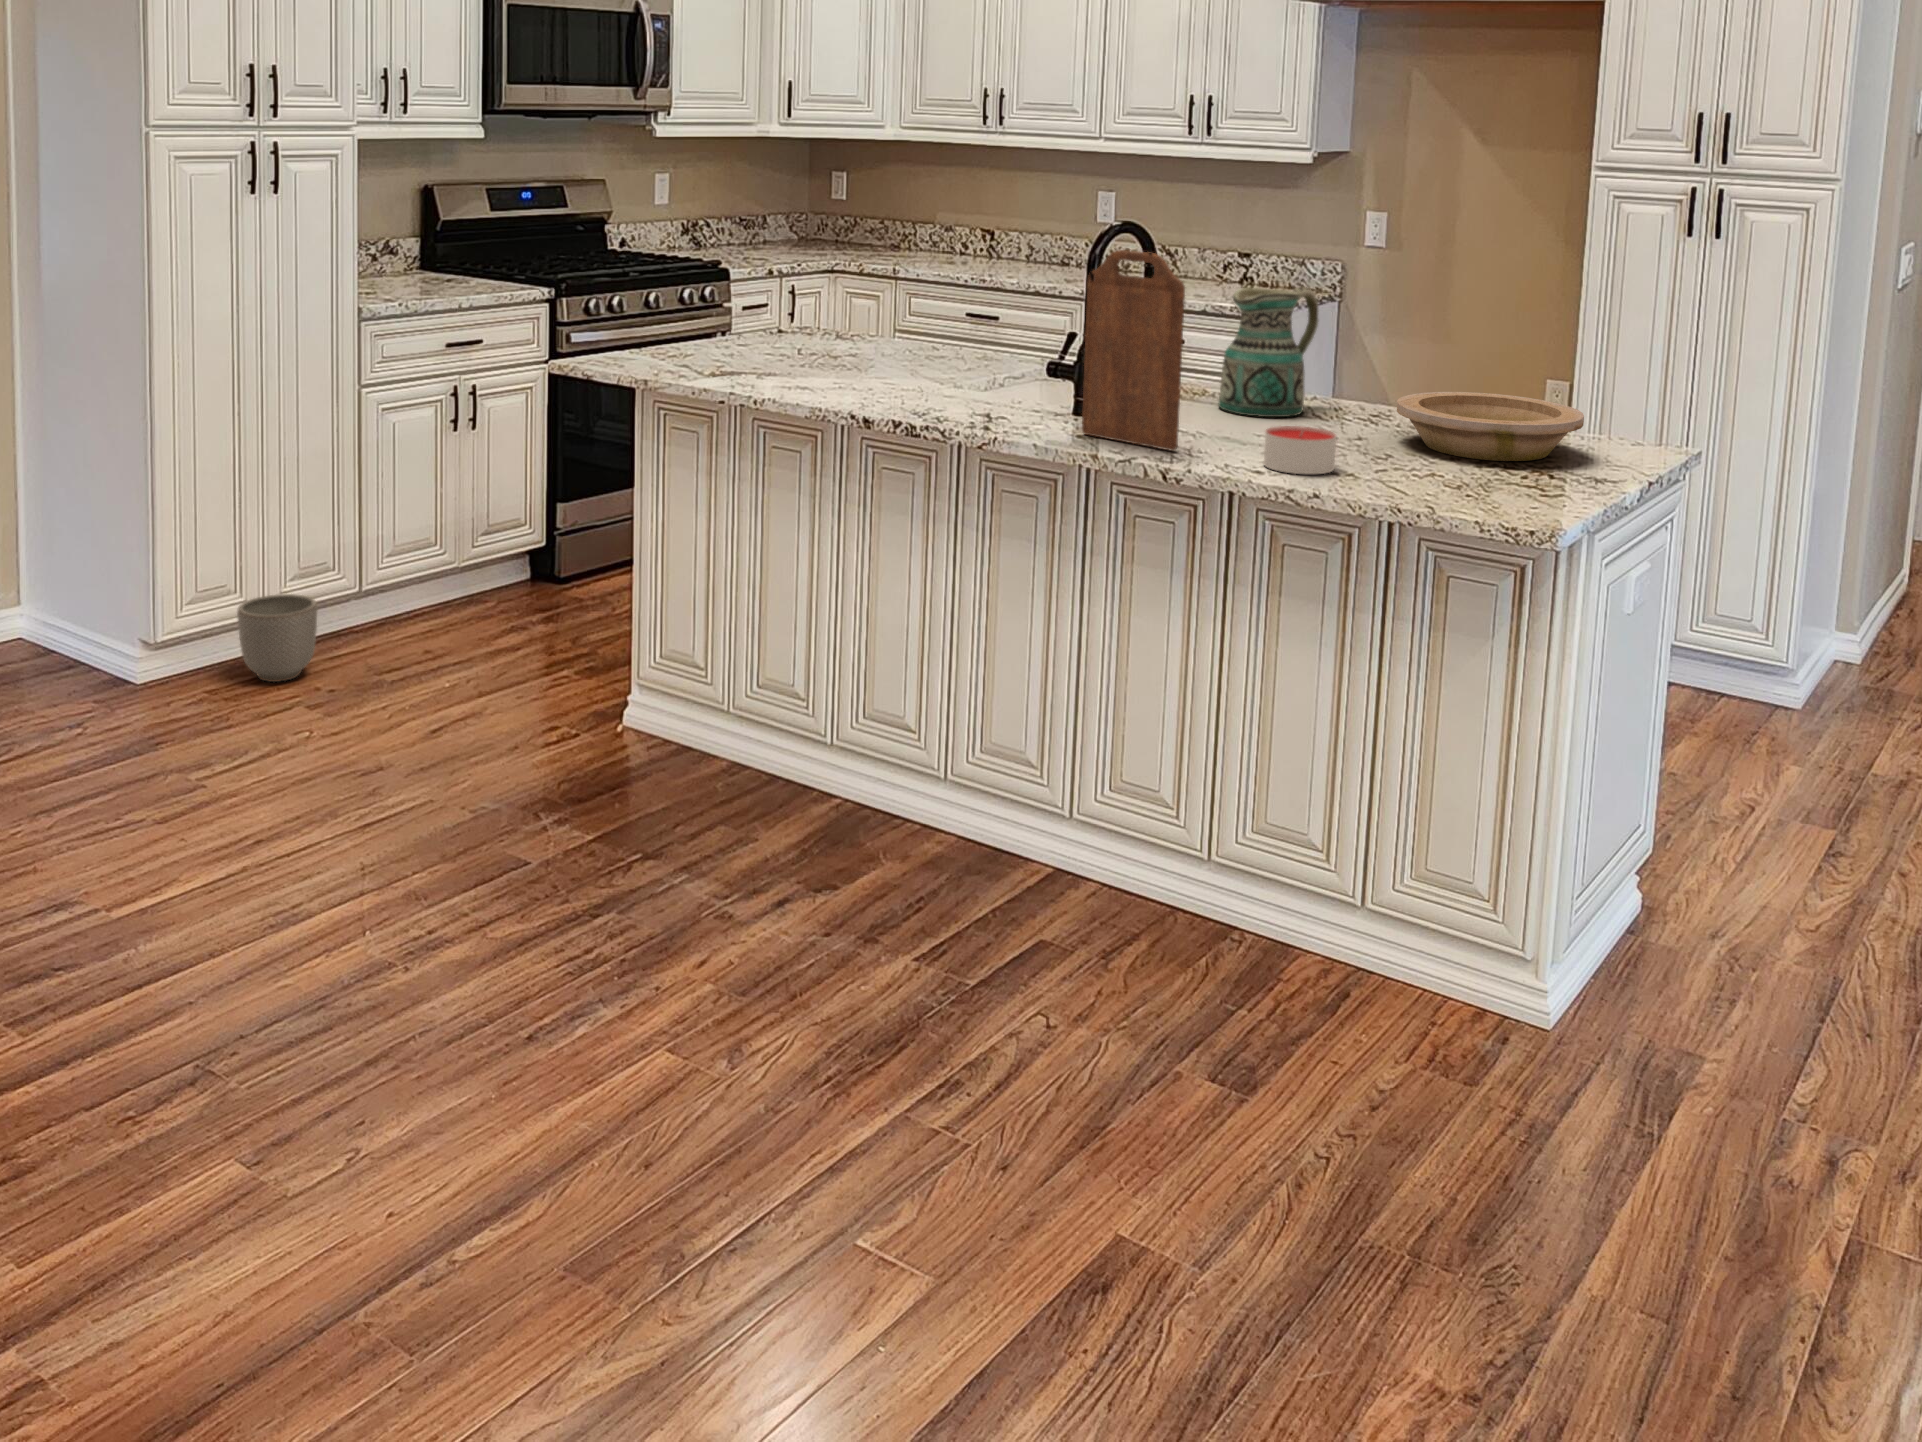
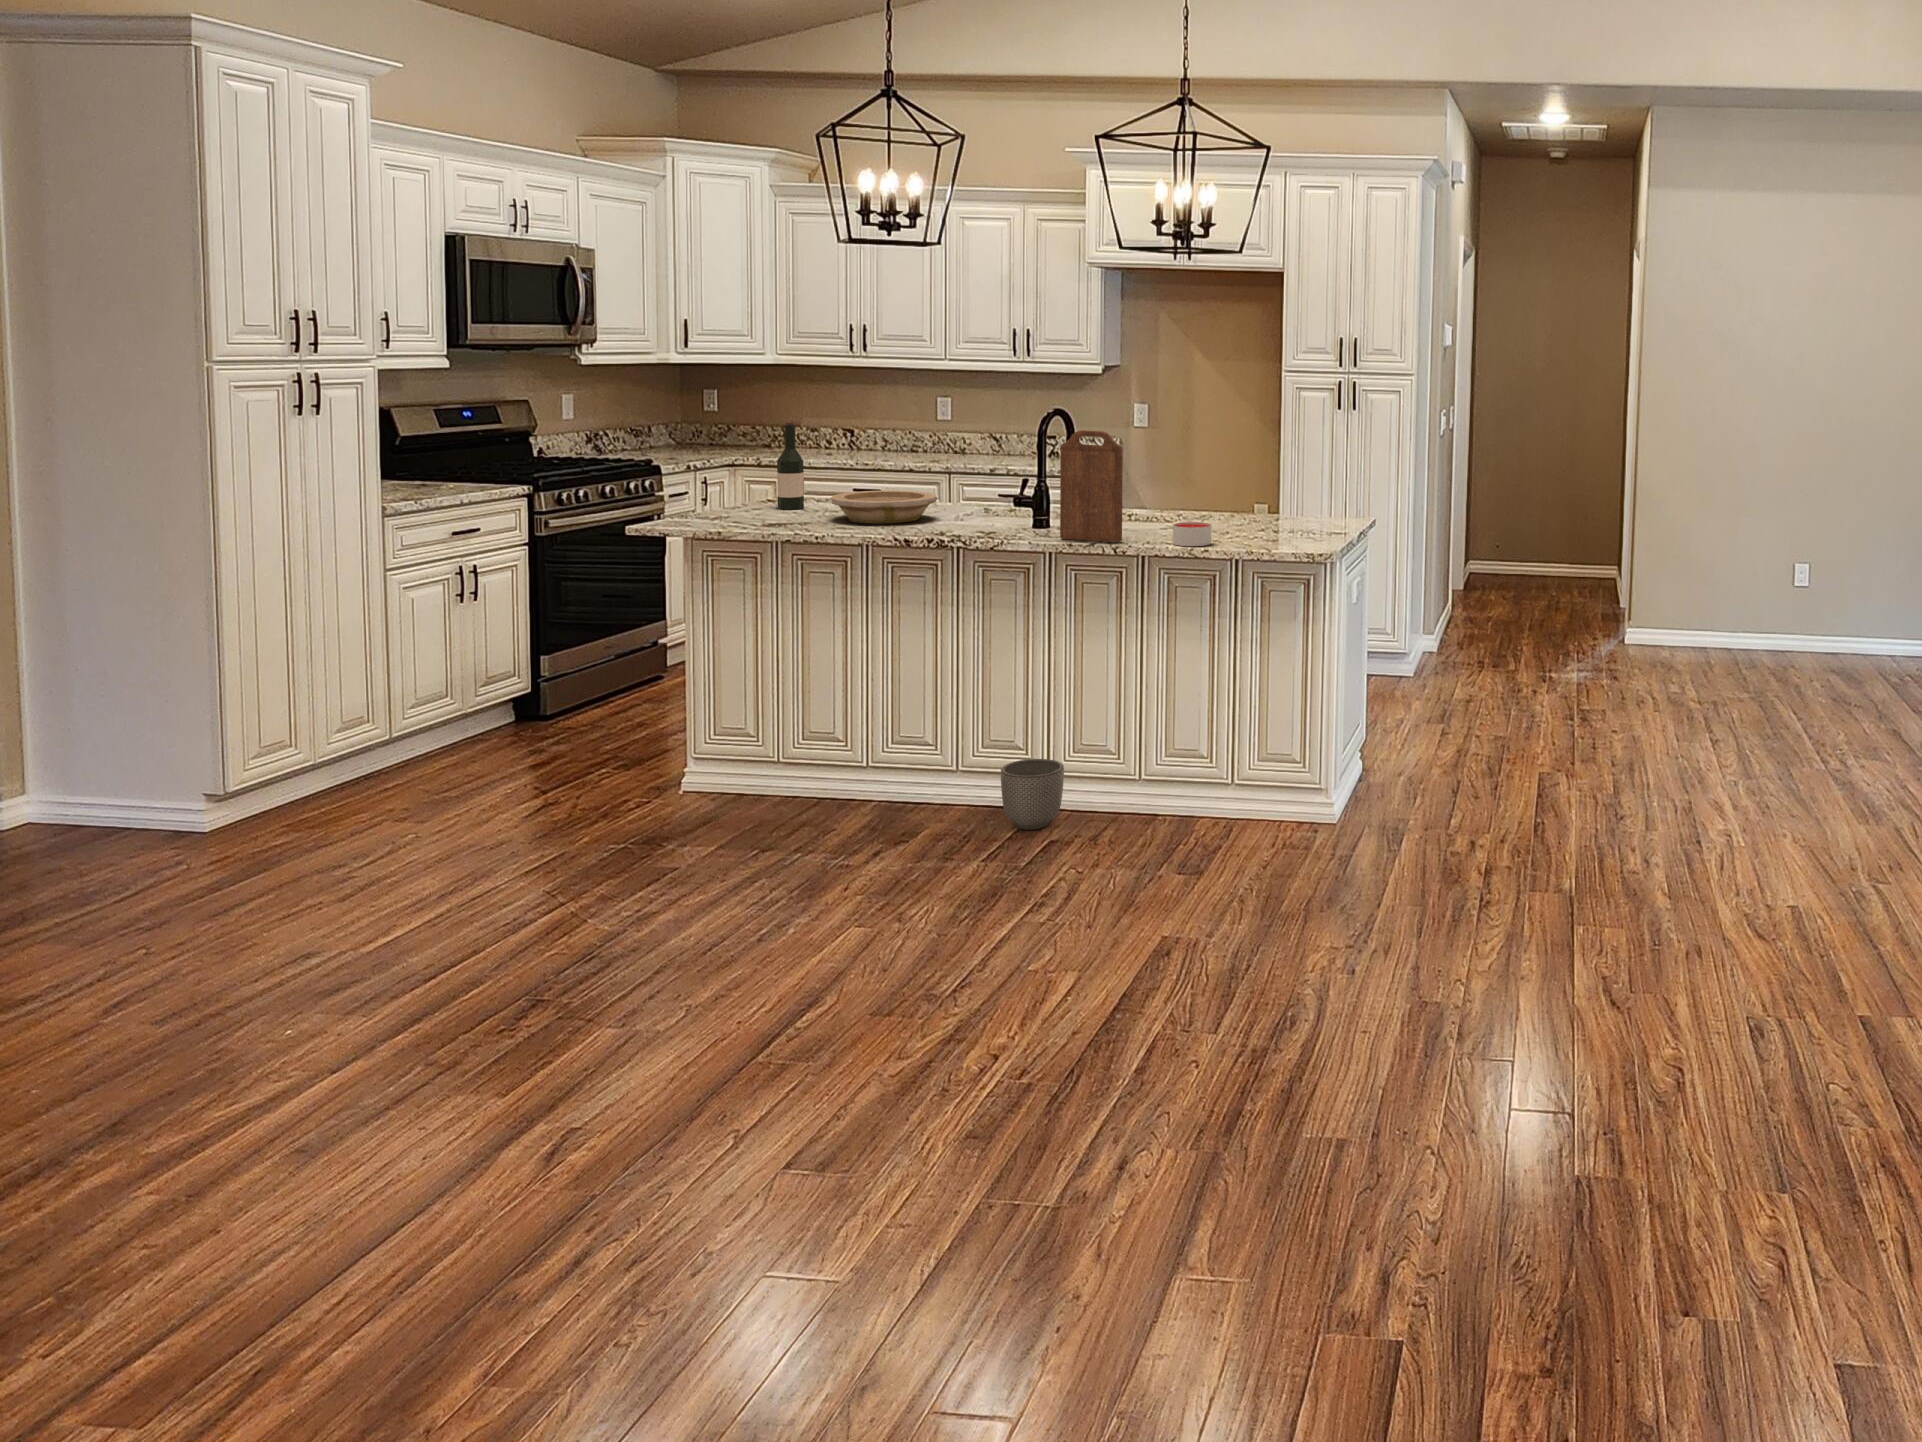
wine bottle: none [761,219,795,345] -> present [777,422,804,509]
ceramic pitcher: present [1218,287,1319,417] -> none [1120,448,1172,524]
bowl: present [1397,392,1584,461] -> present [831,490,937,524]
planter: present [237,594,317,682] -> present [1001,759,1064,830]

